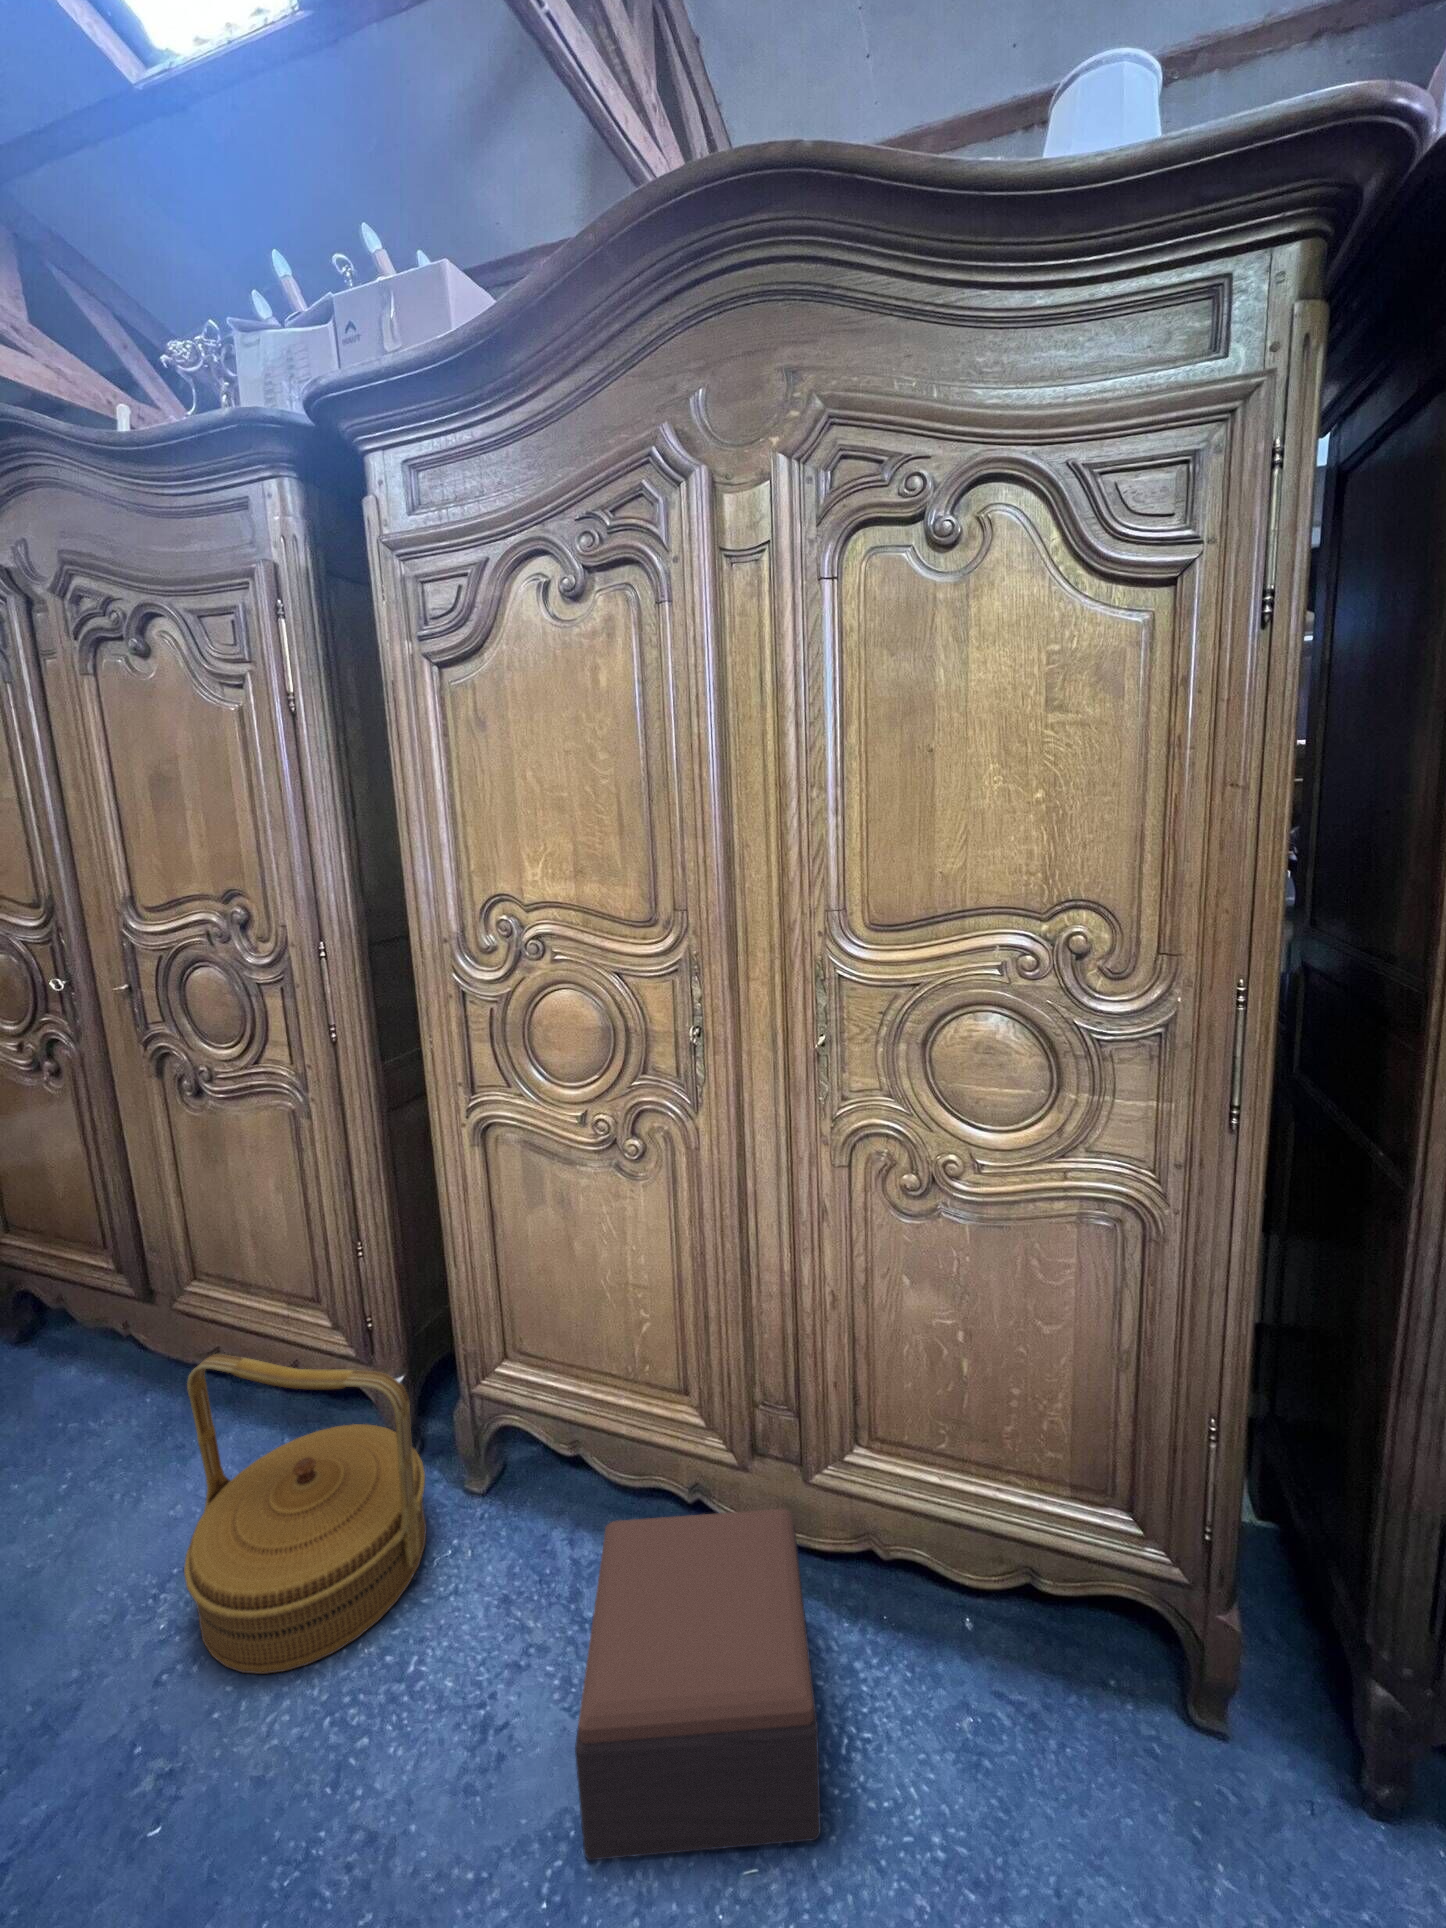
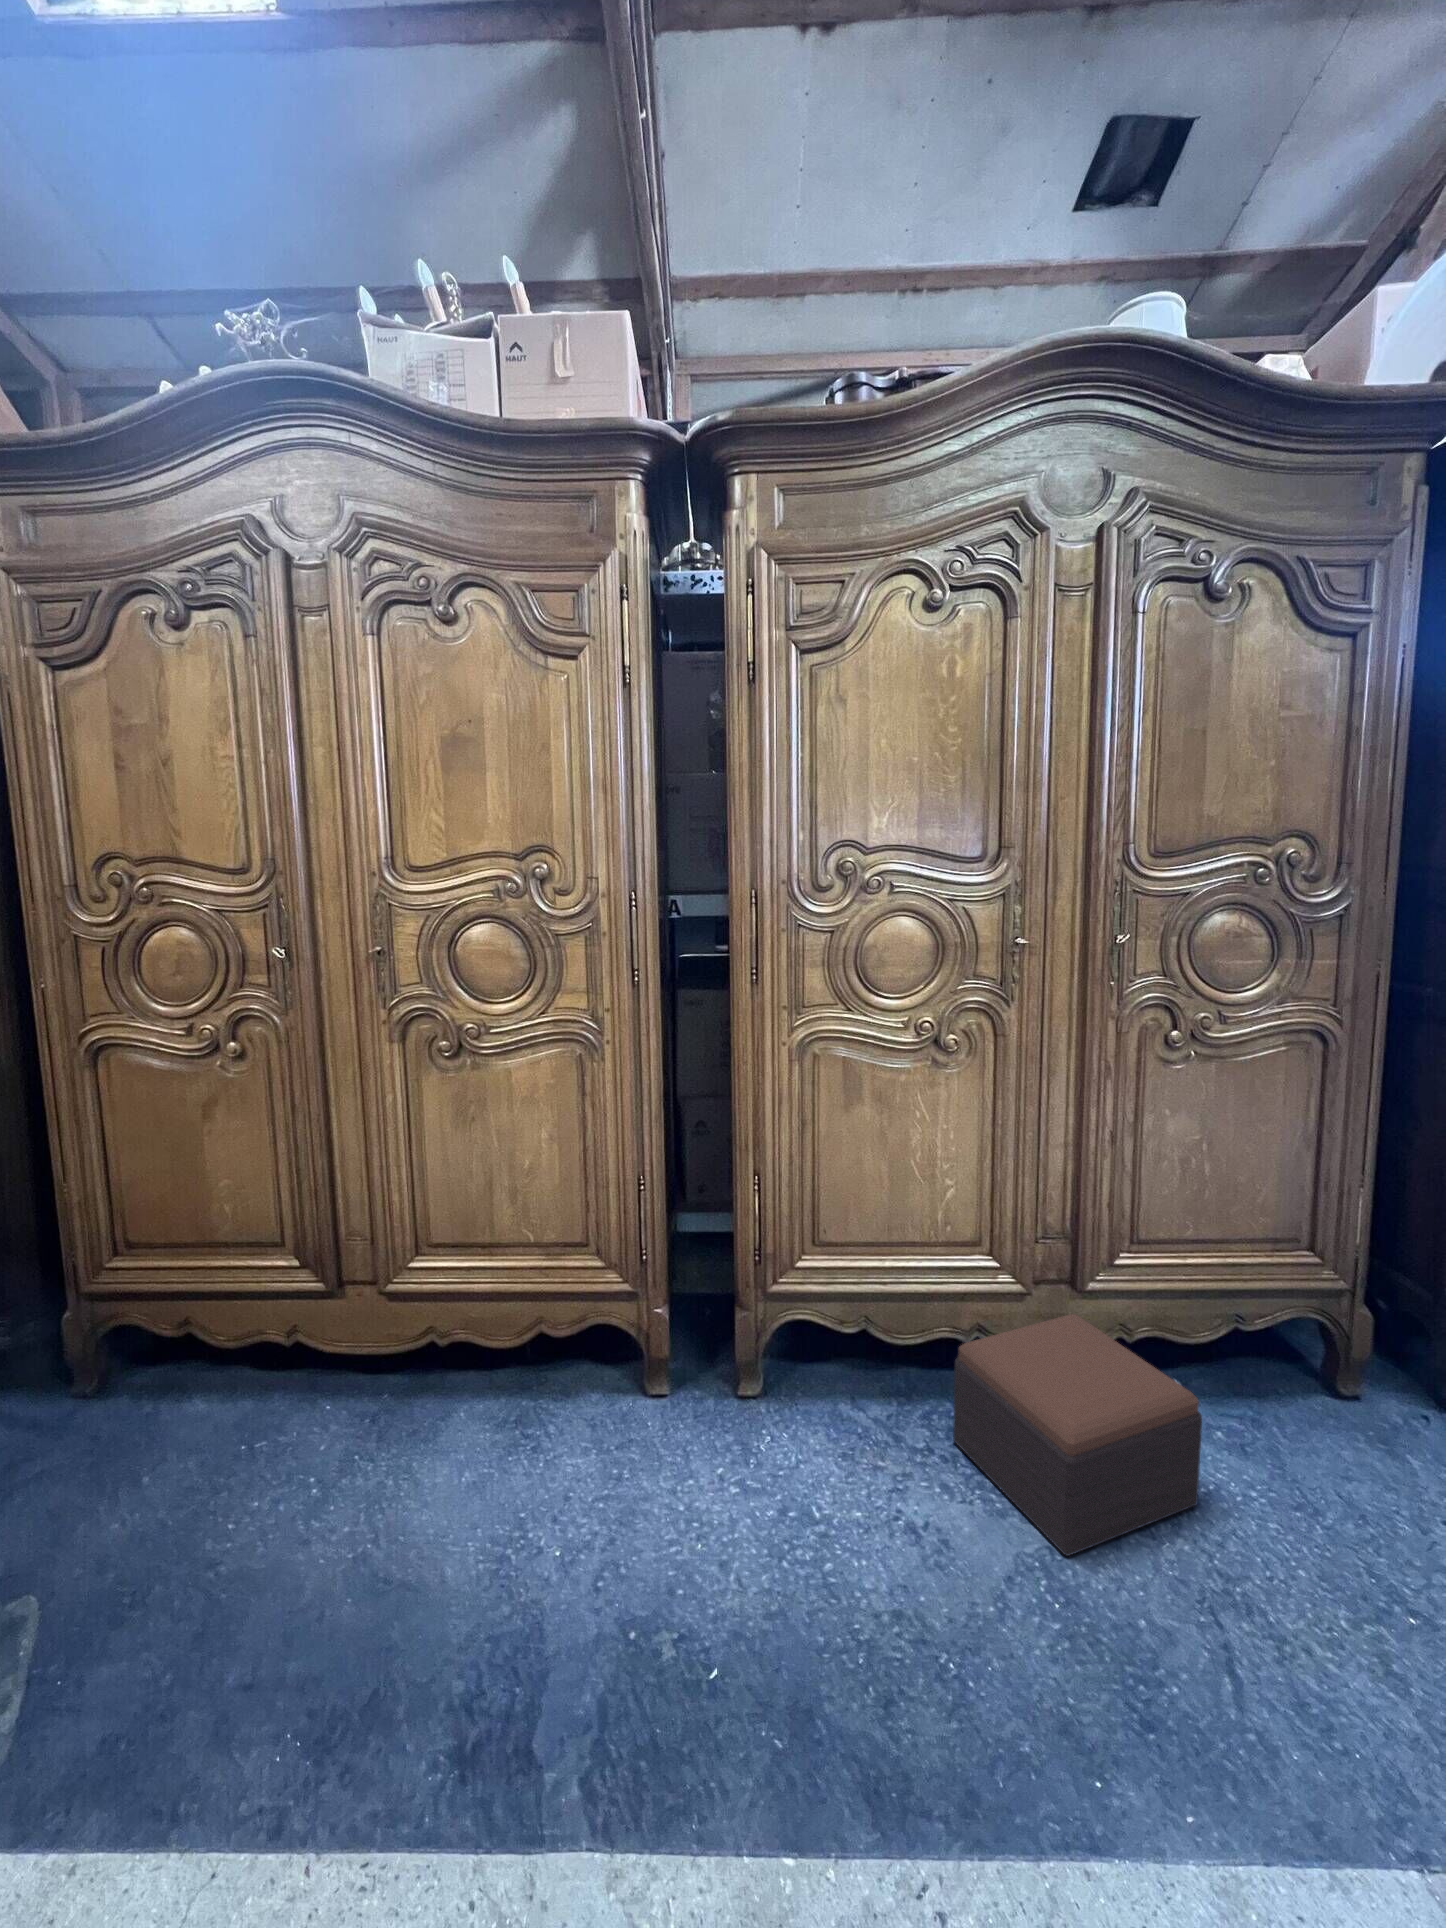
woven basket: present [184,1354,426,1674] -> none [563,1259,781,1539]

